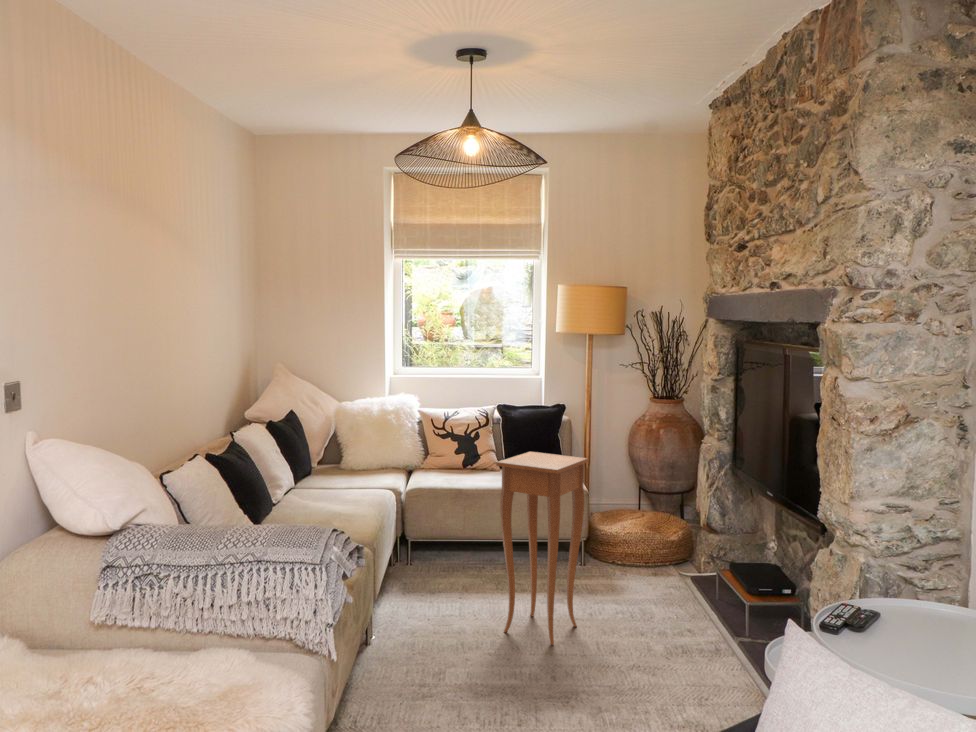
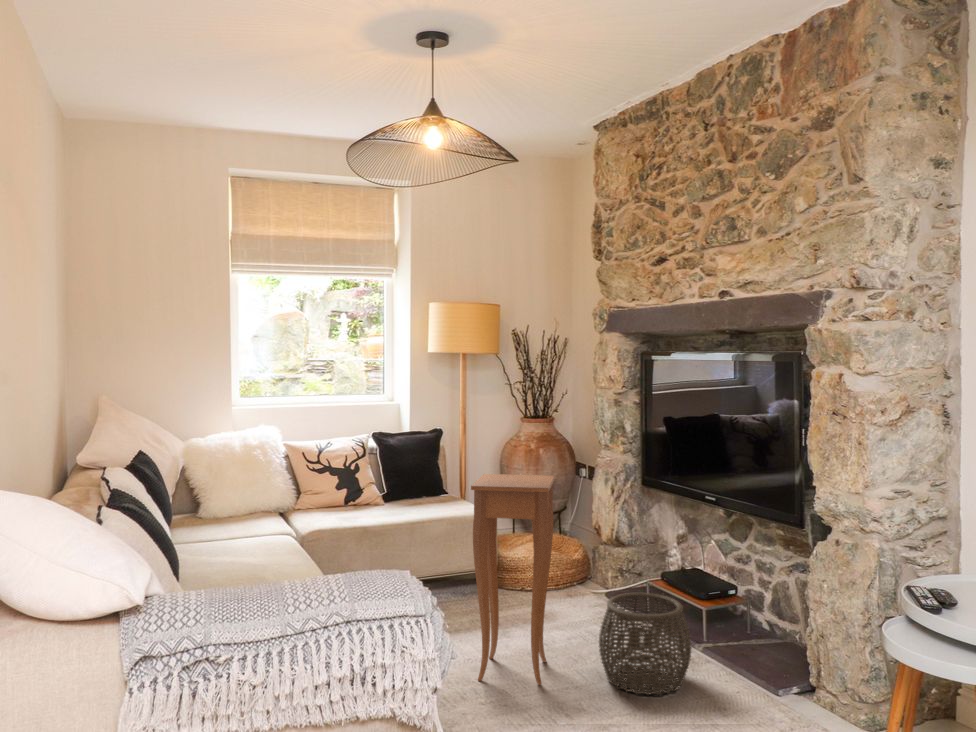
woven basket: none [606,575,696,674] -> present [599,593,692,695]

